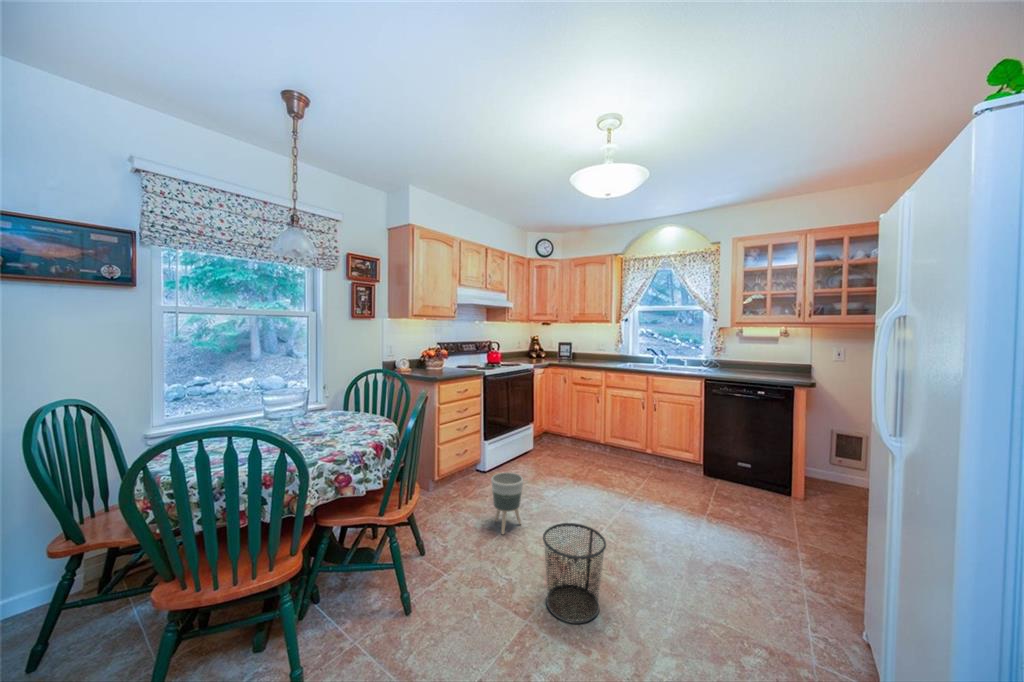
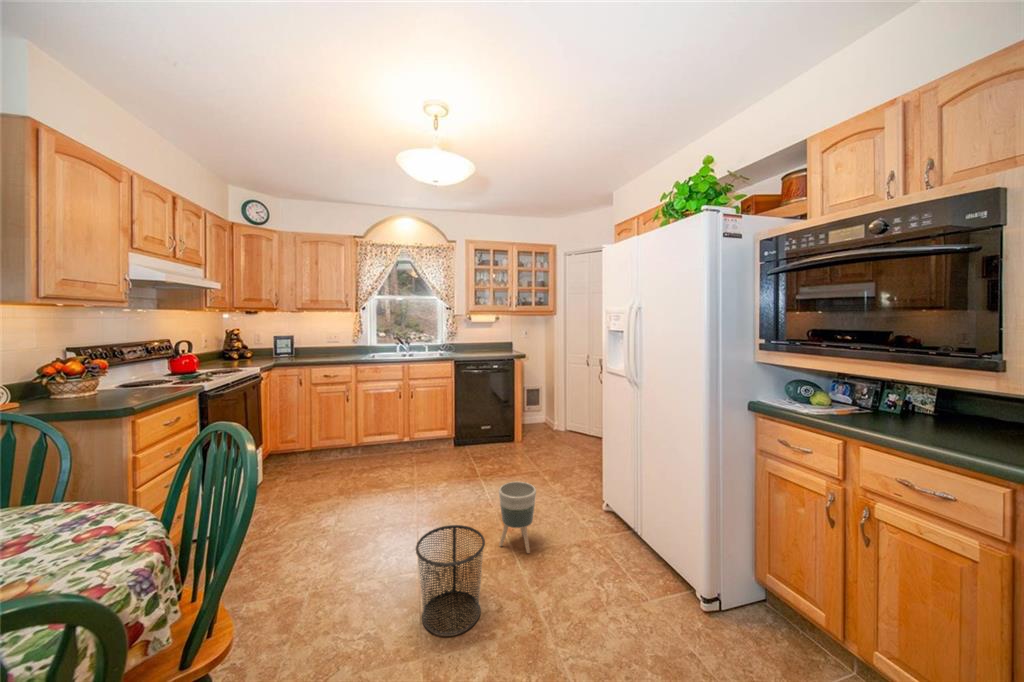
planter: present [491,472,523,534] -> present [499,482,536,553]

